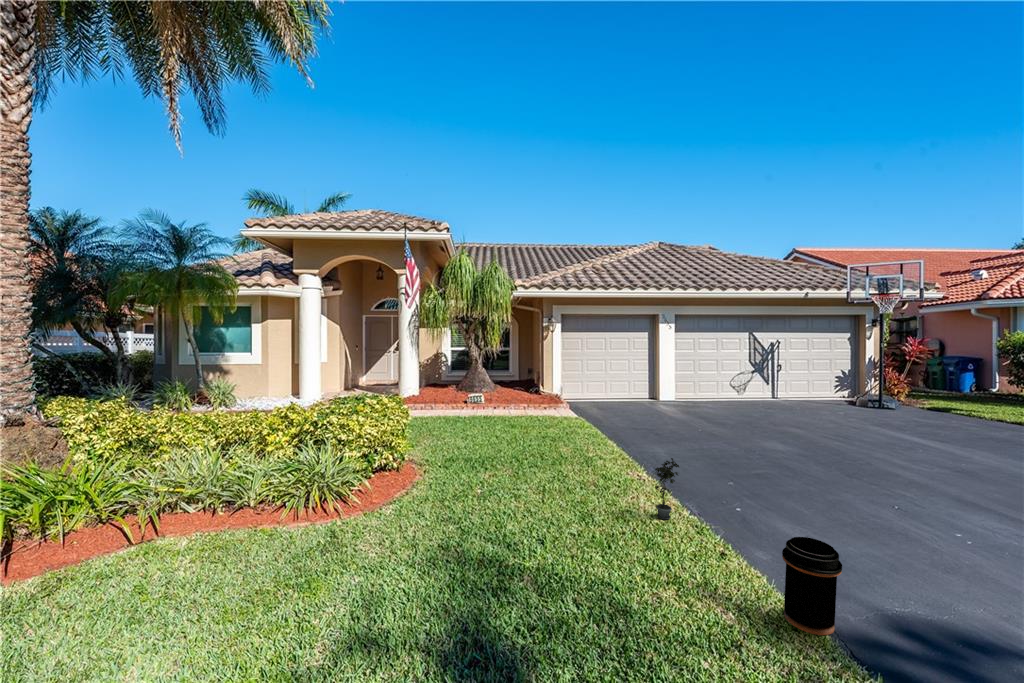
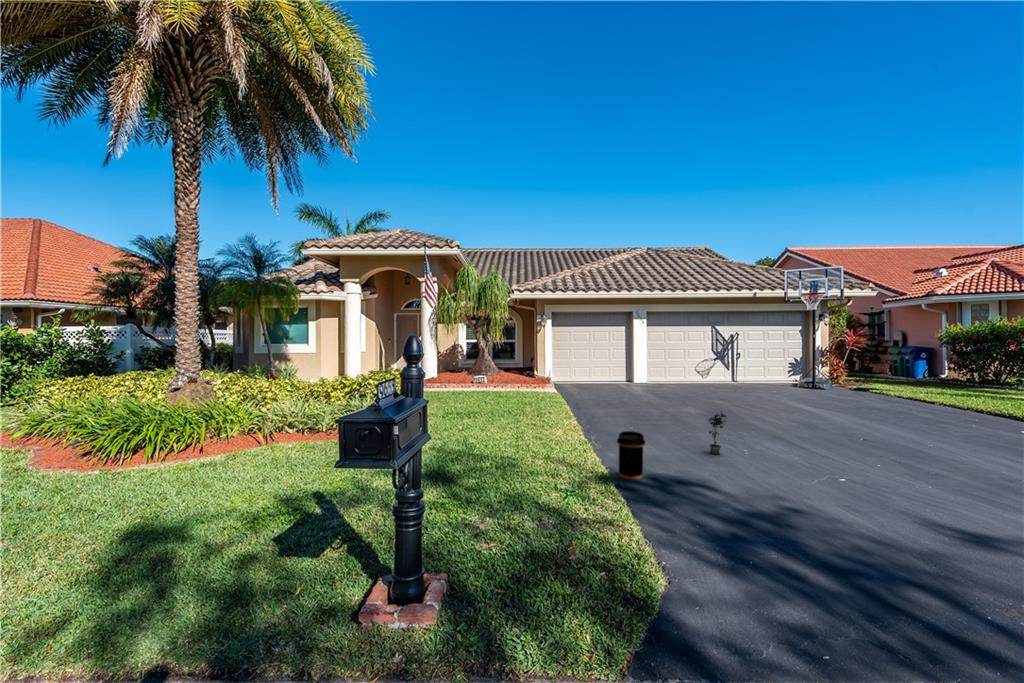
potted plant: present [655,458,679,520] -> present [709,411,726,454]

